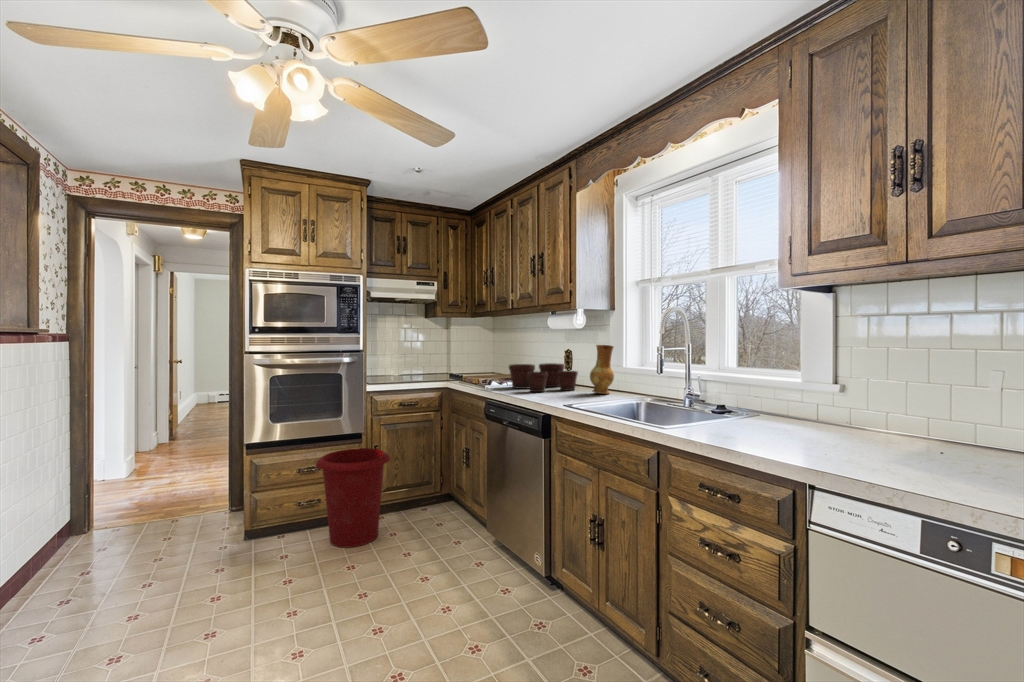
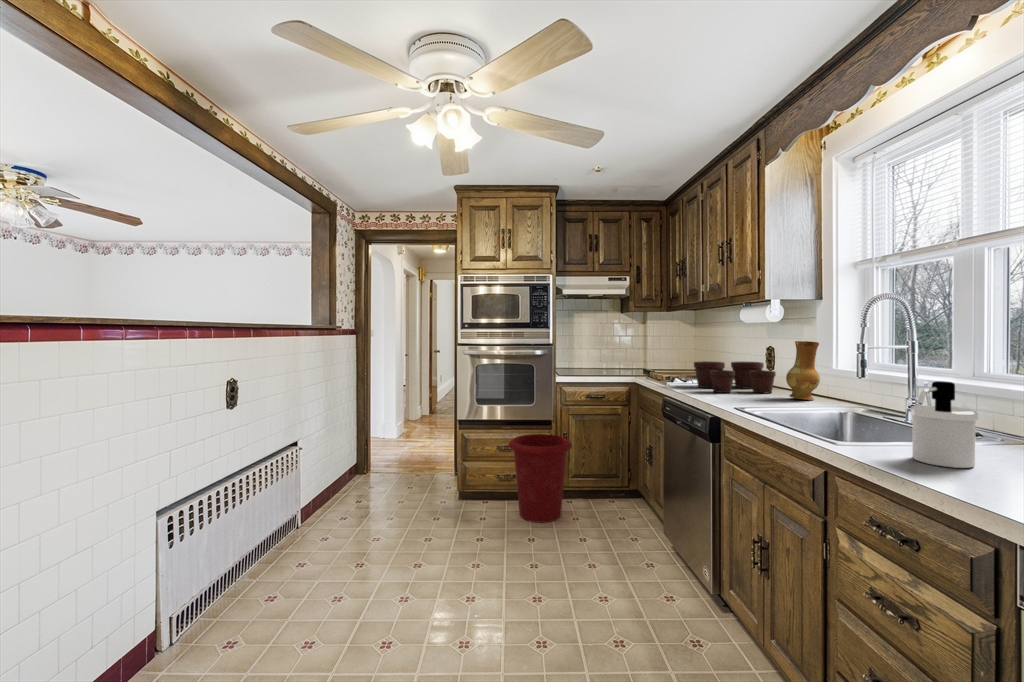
soap dispenser: none [714,373,755,437] -> present [910,381,978,468]

